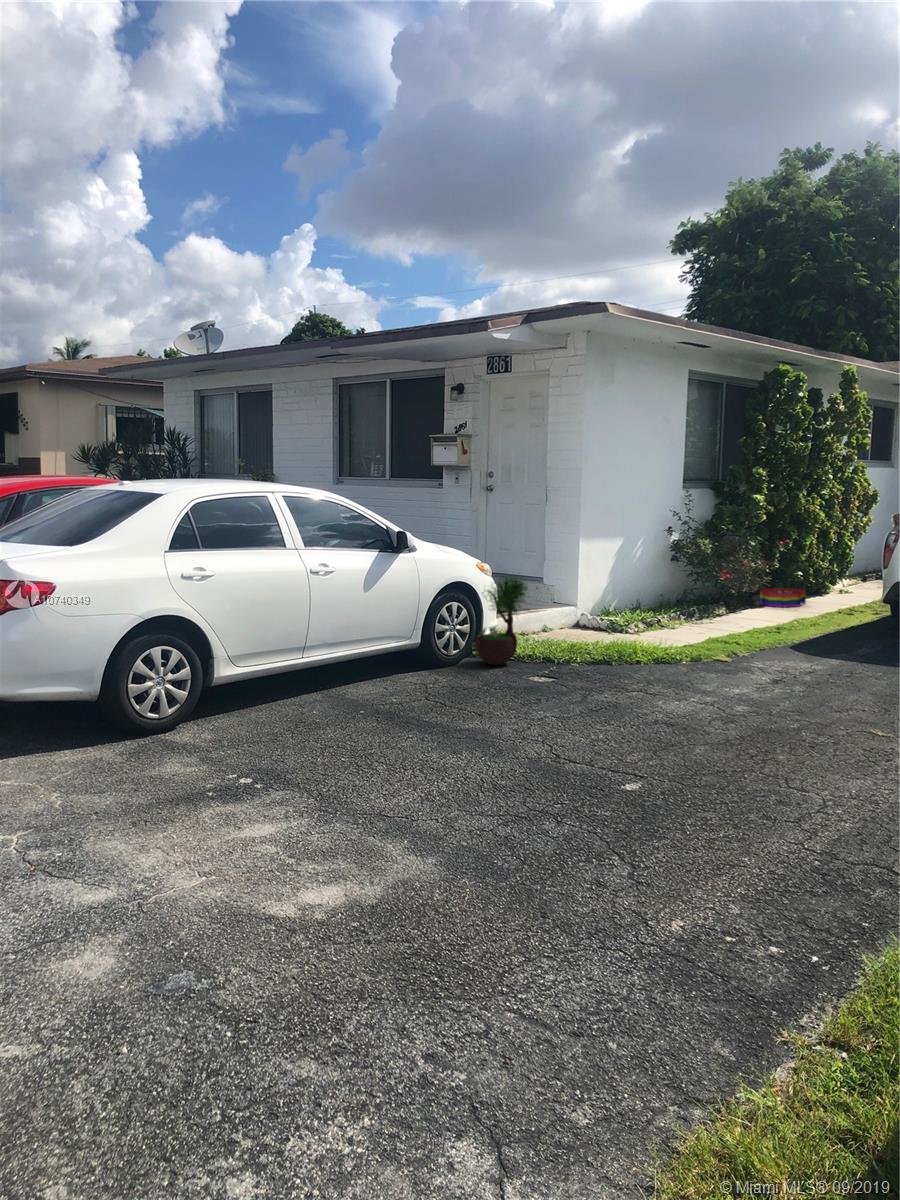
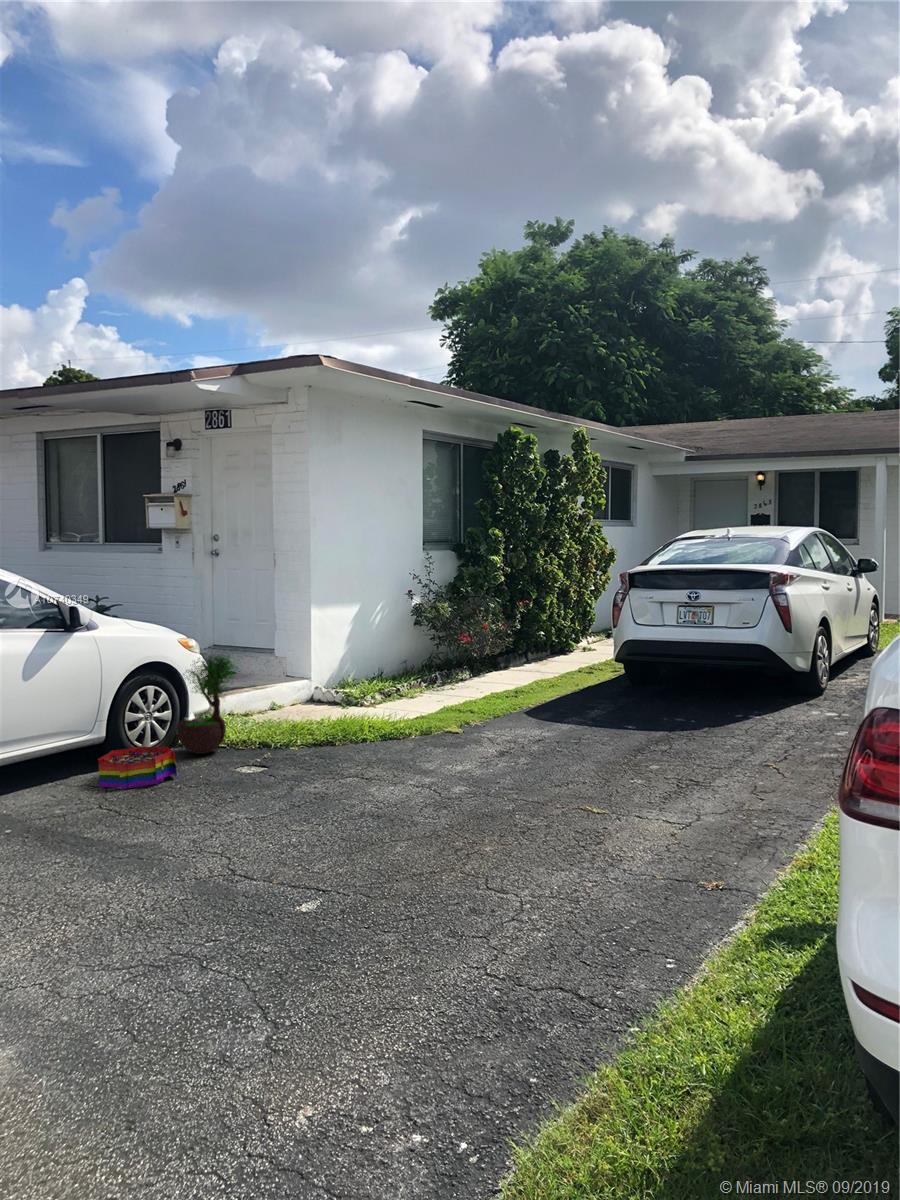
storage bin: present [760,588,806,608] -> present [98,746,177,789]

